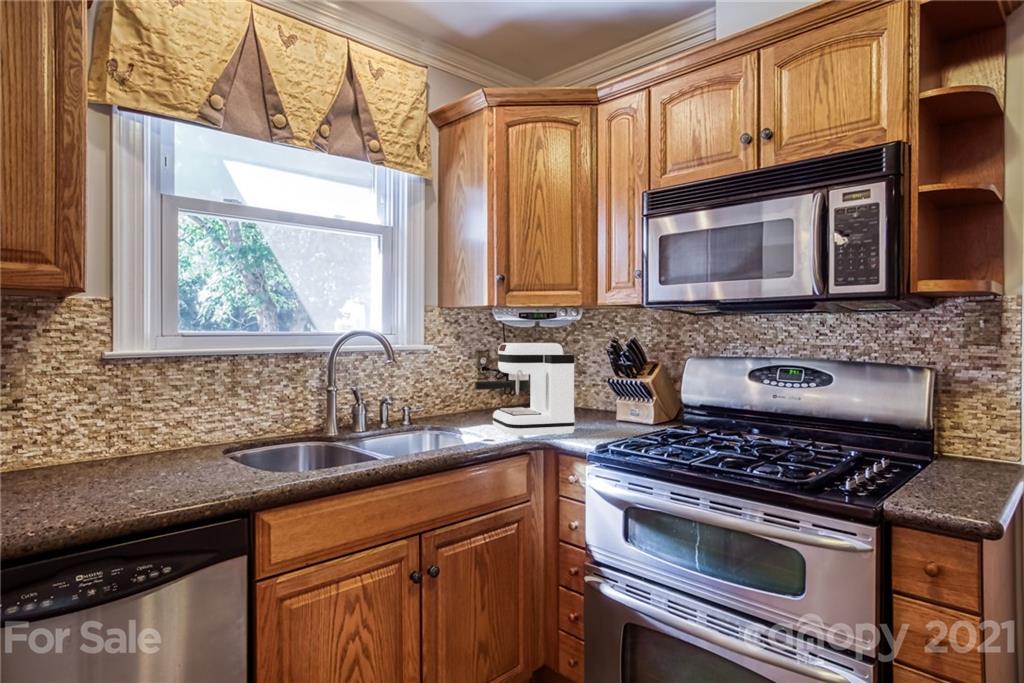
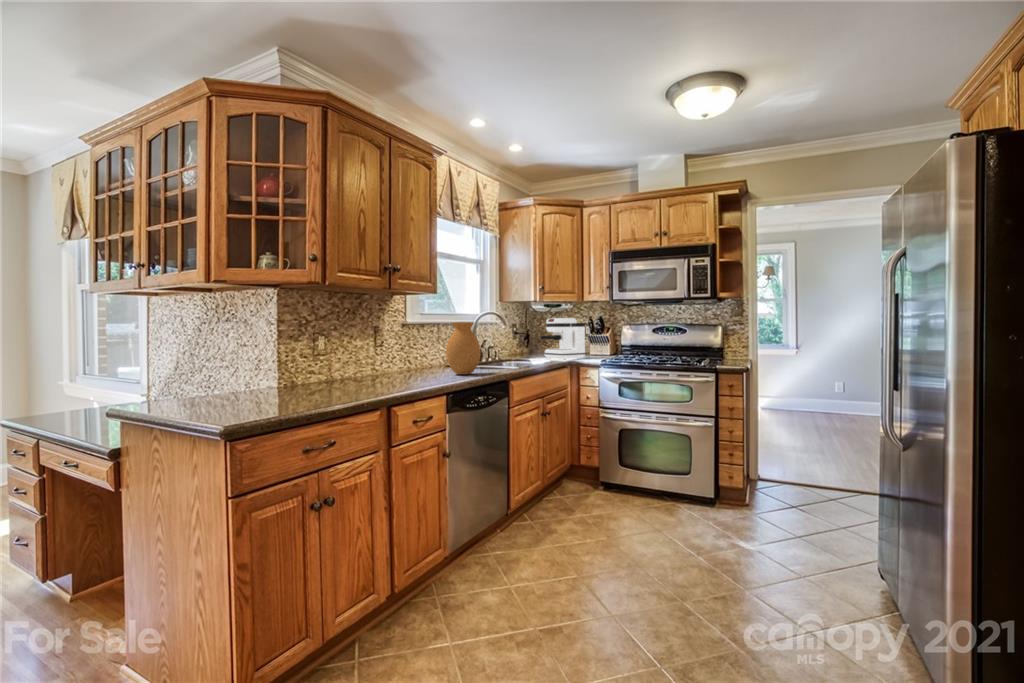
vase: none [49,362,157,500] -> present [446,322,481,375]

